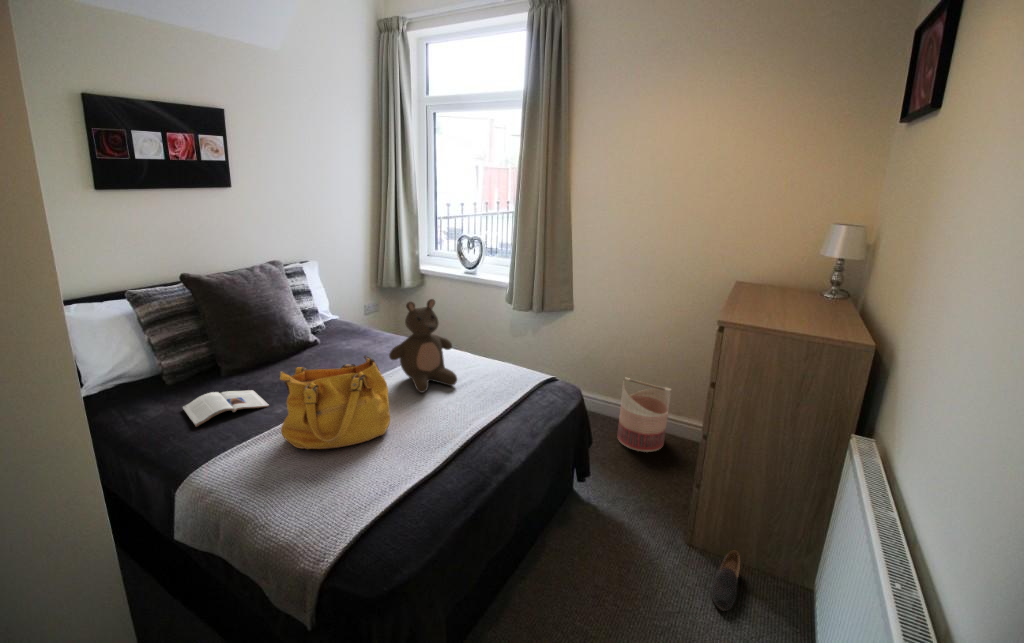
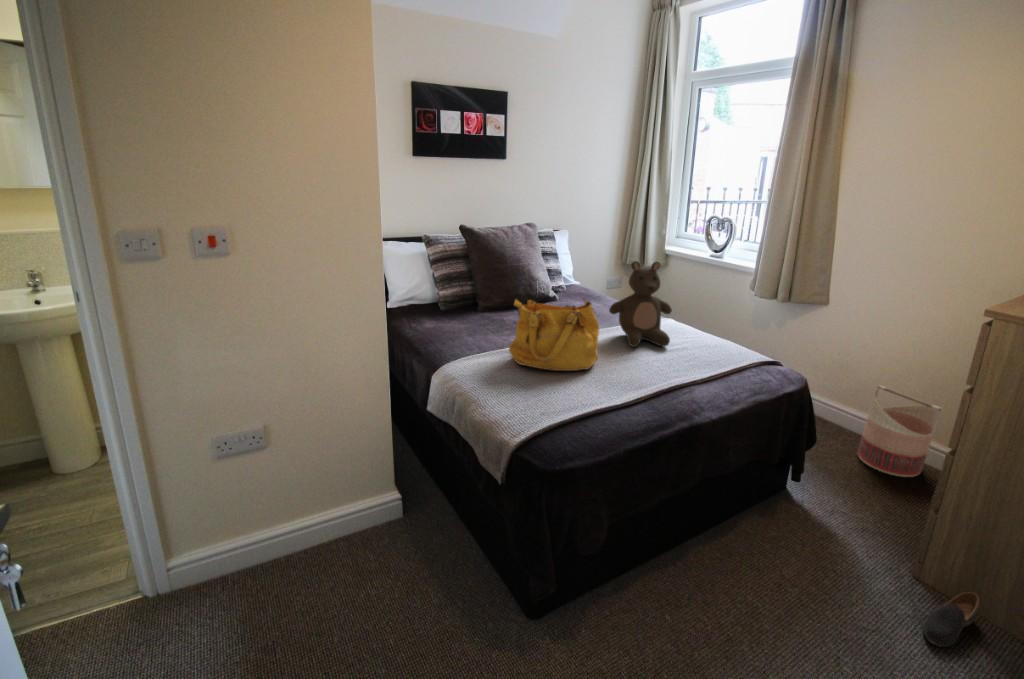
magazine: present [183,390,269,426] -> none [446,317,506,338]

